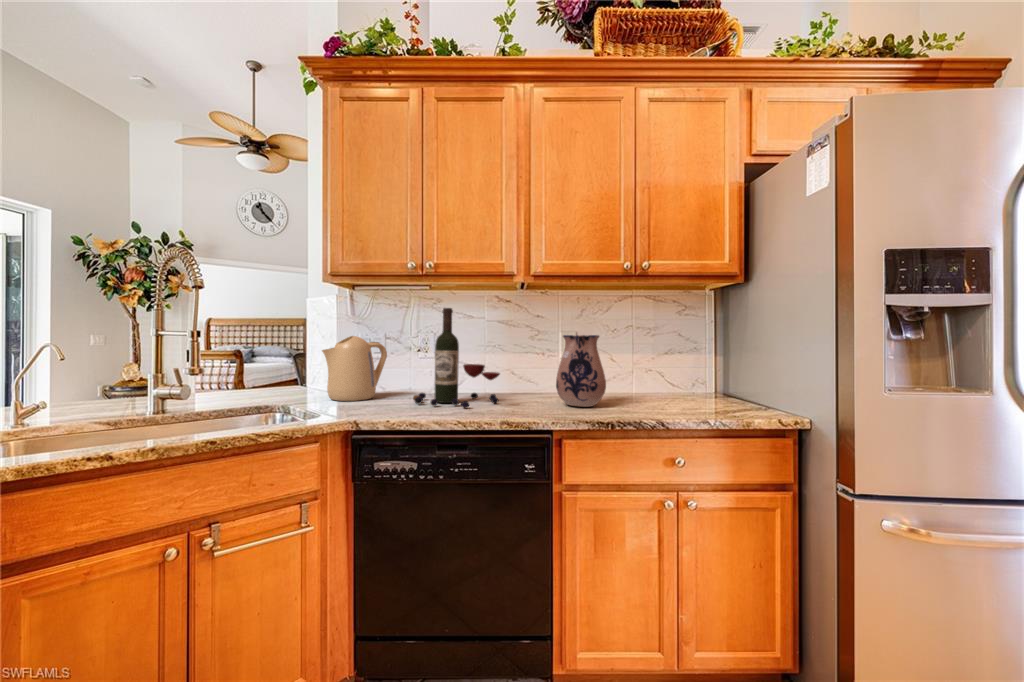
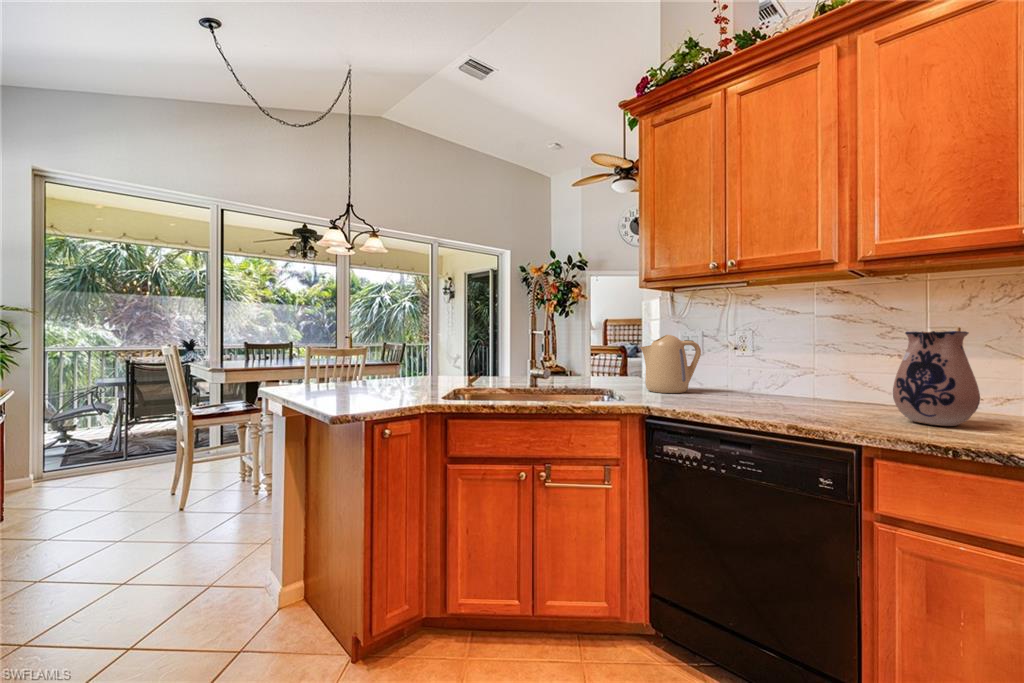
wine bottle: present [413,308,500,408] -> none [716,305,816,413]

